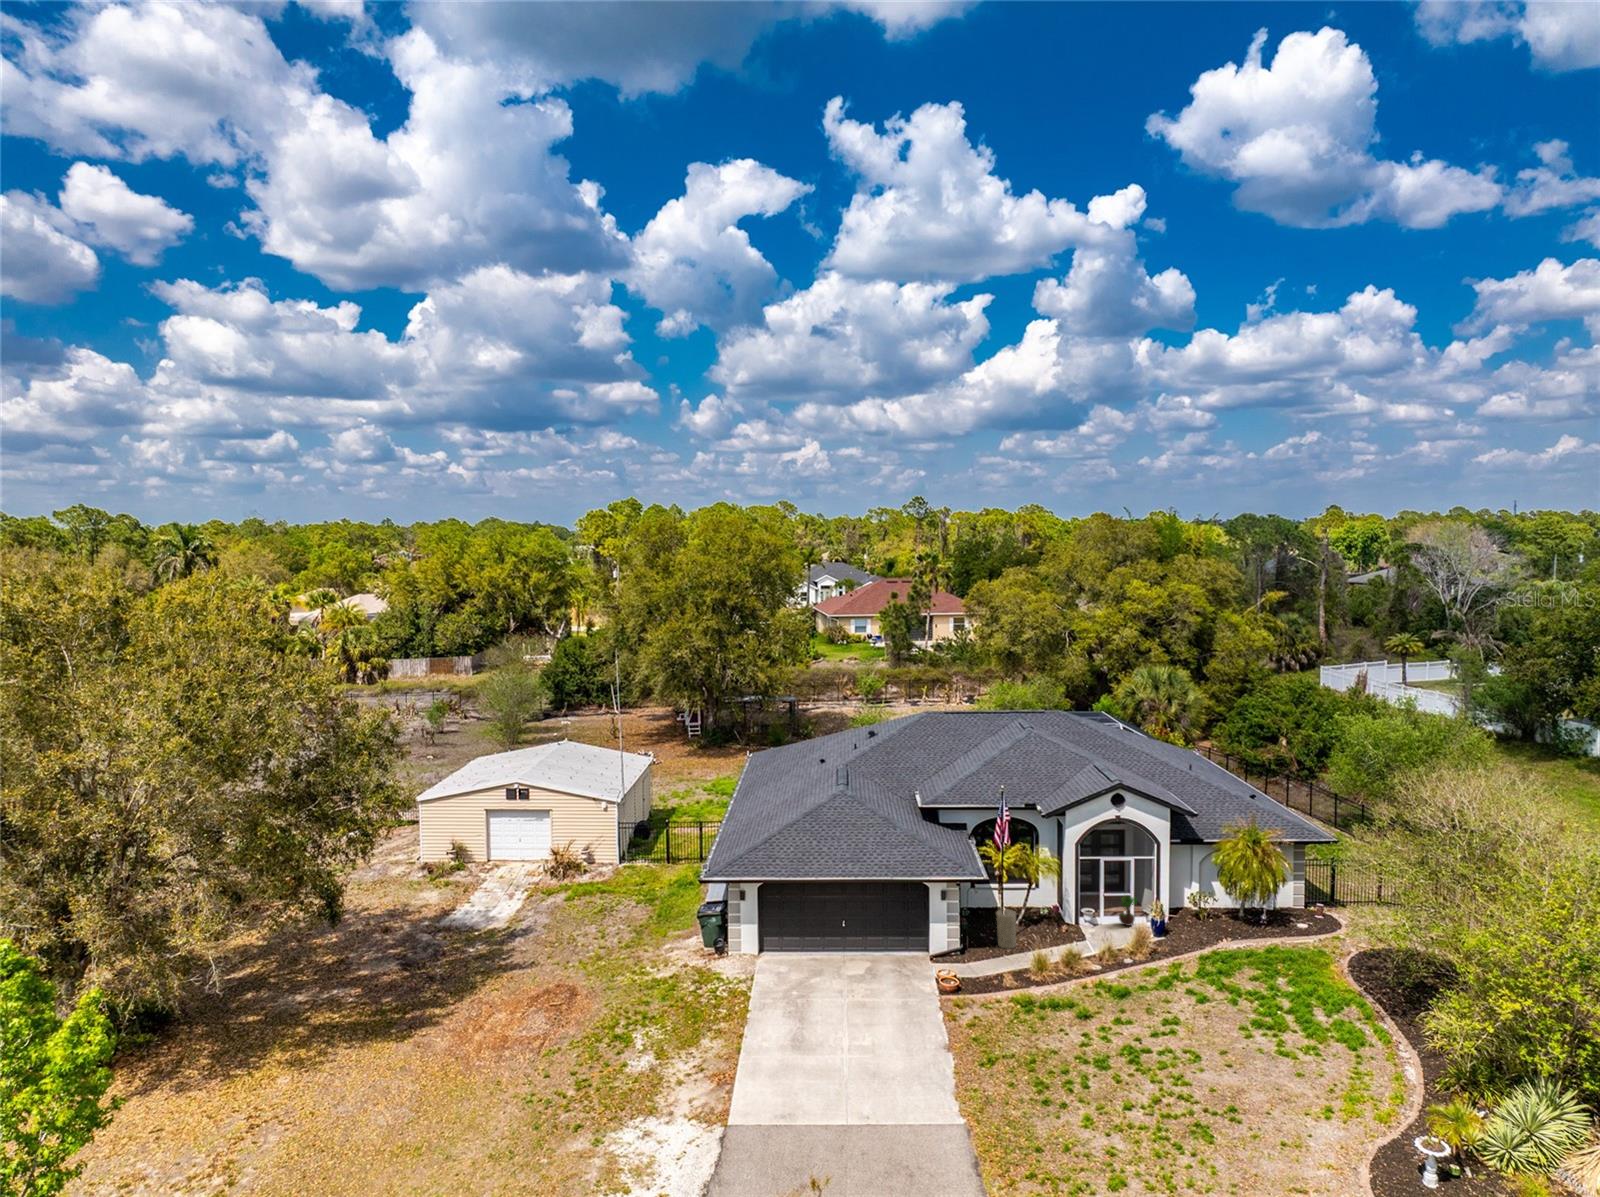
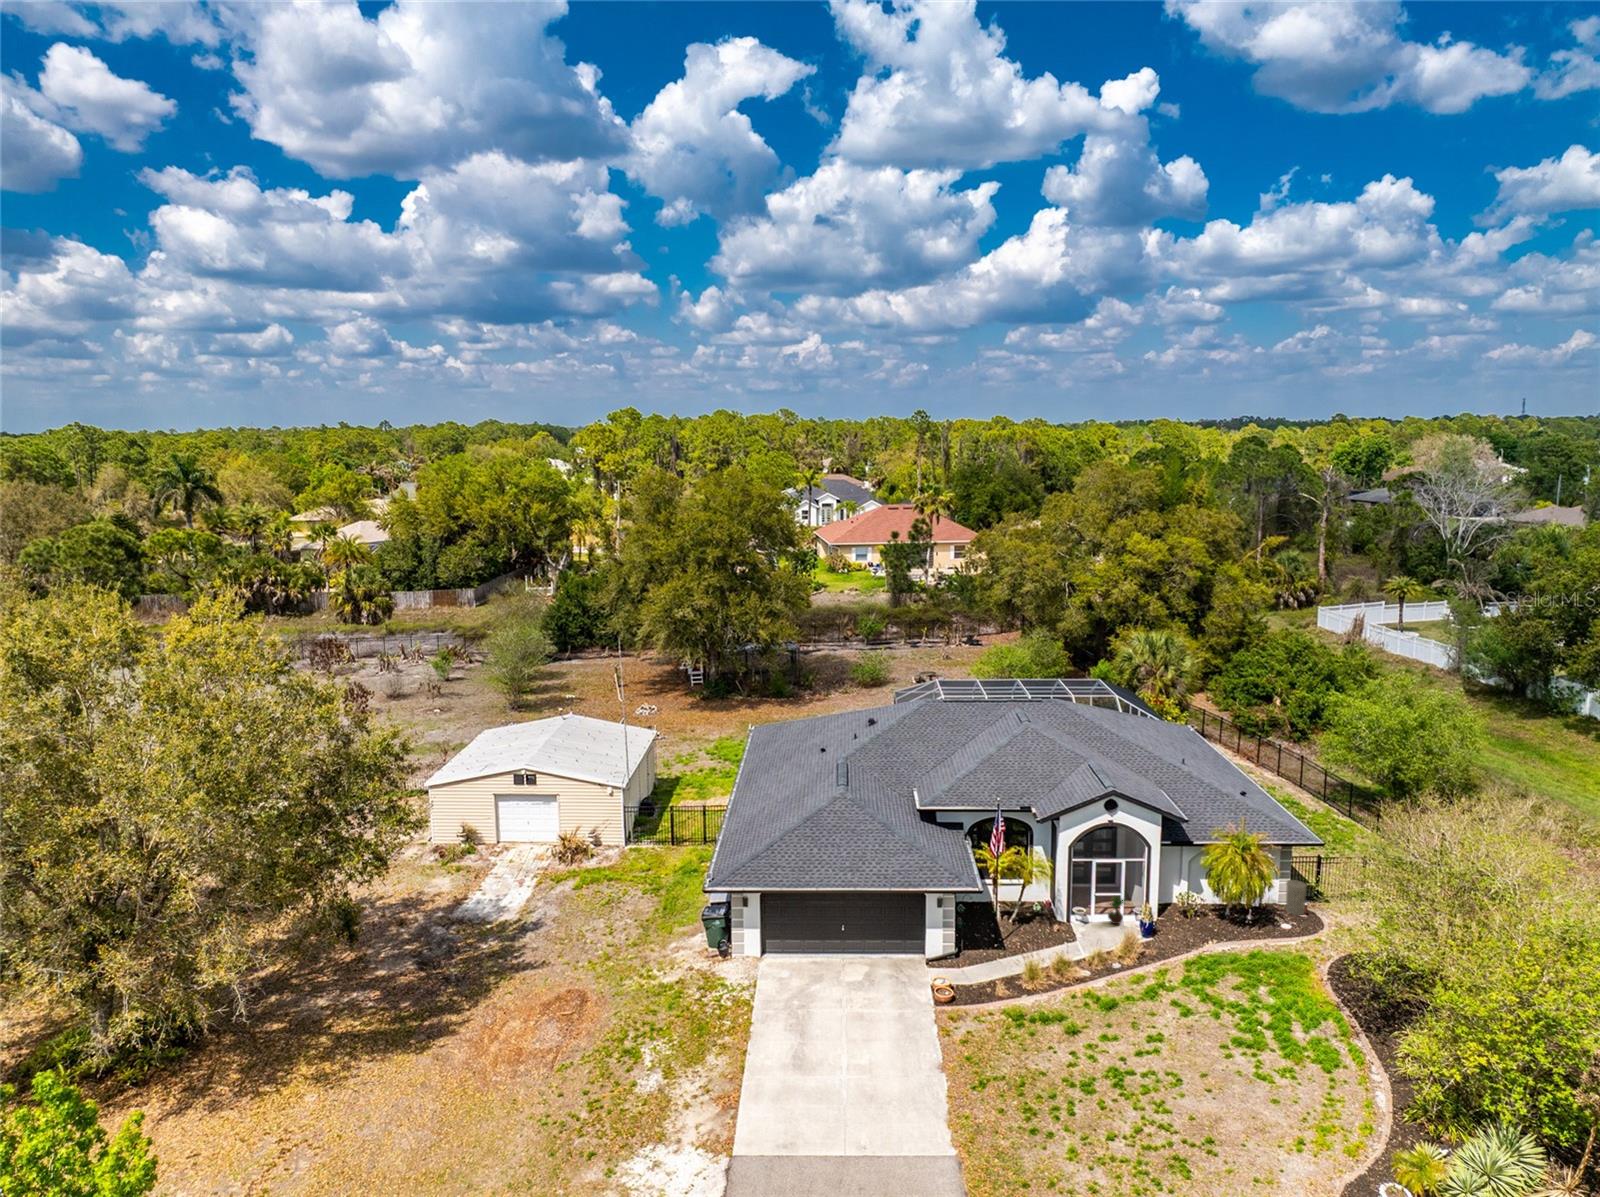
trash can: present [996,910,1016,949] -> present [1286,880,1306,915]

